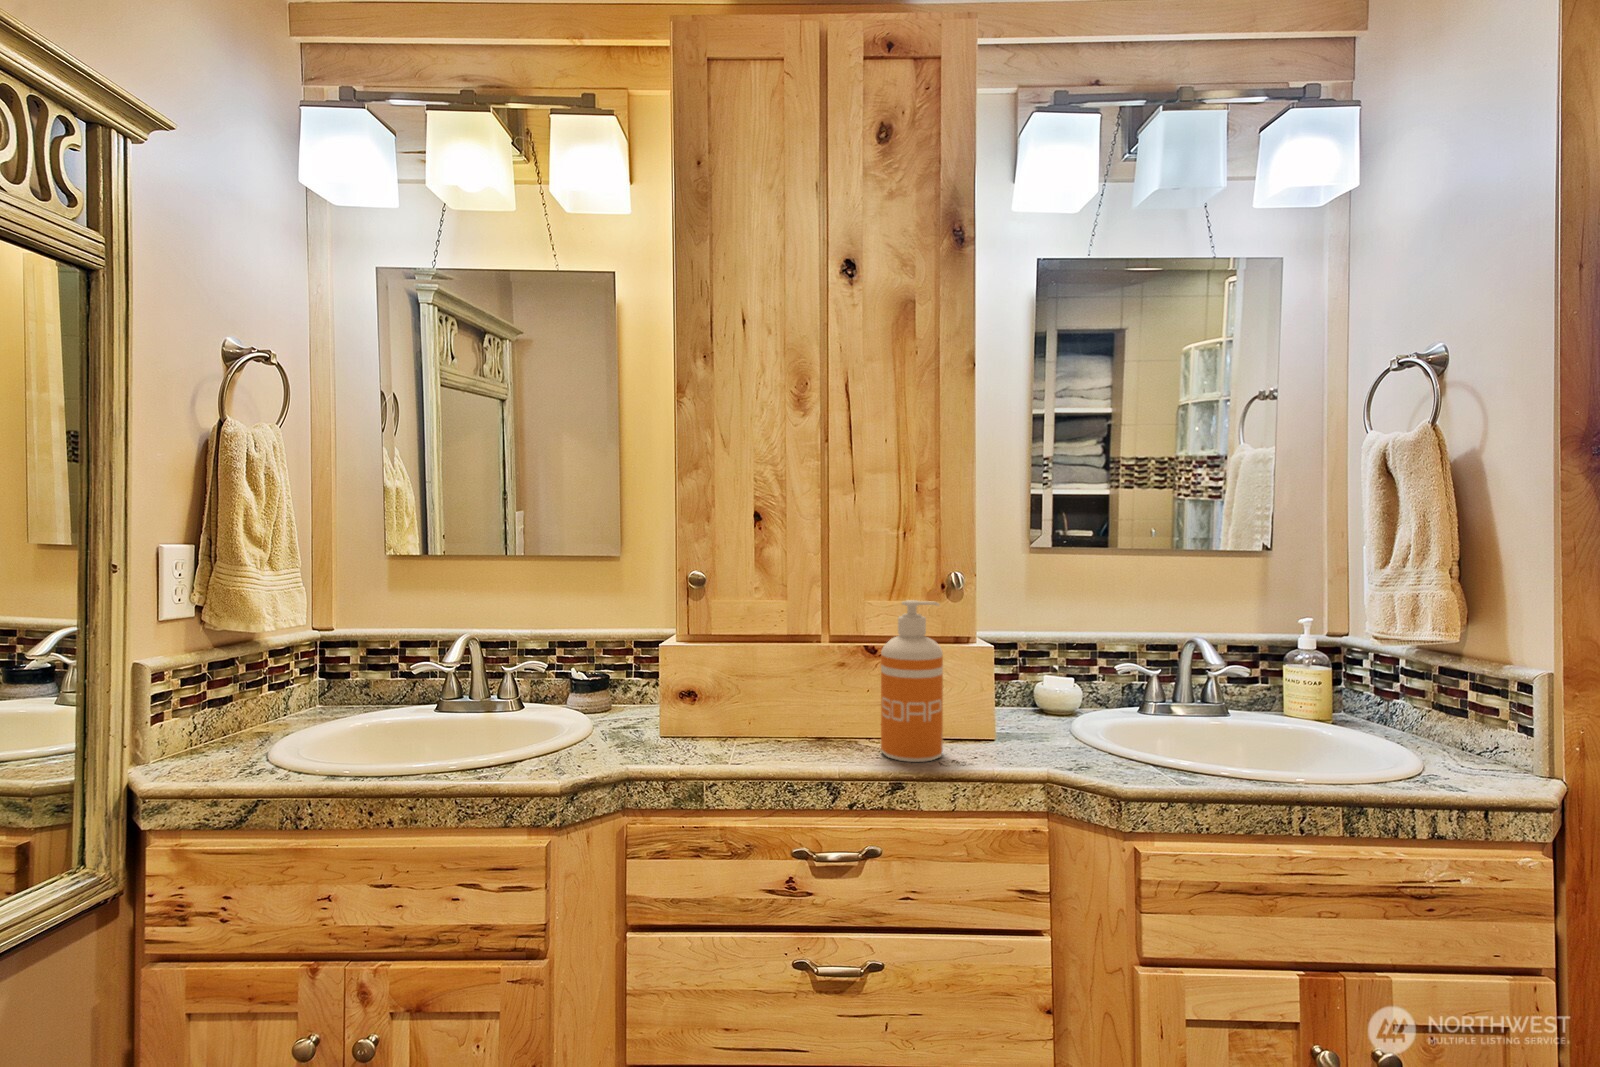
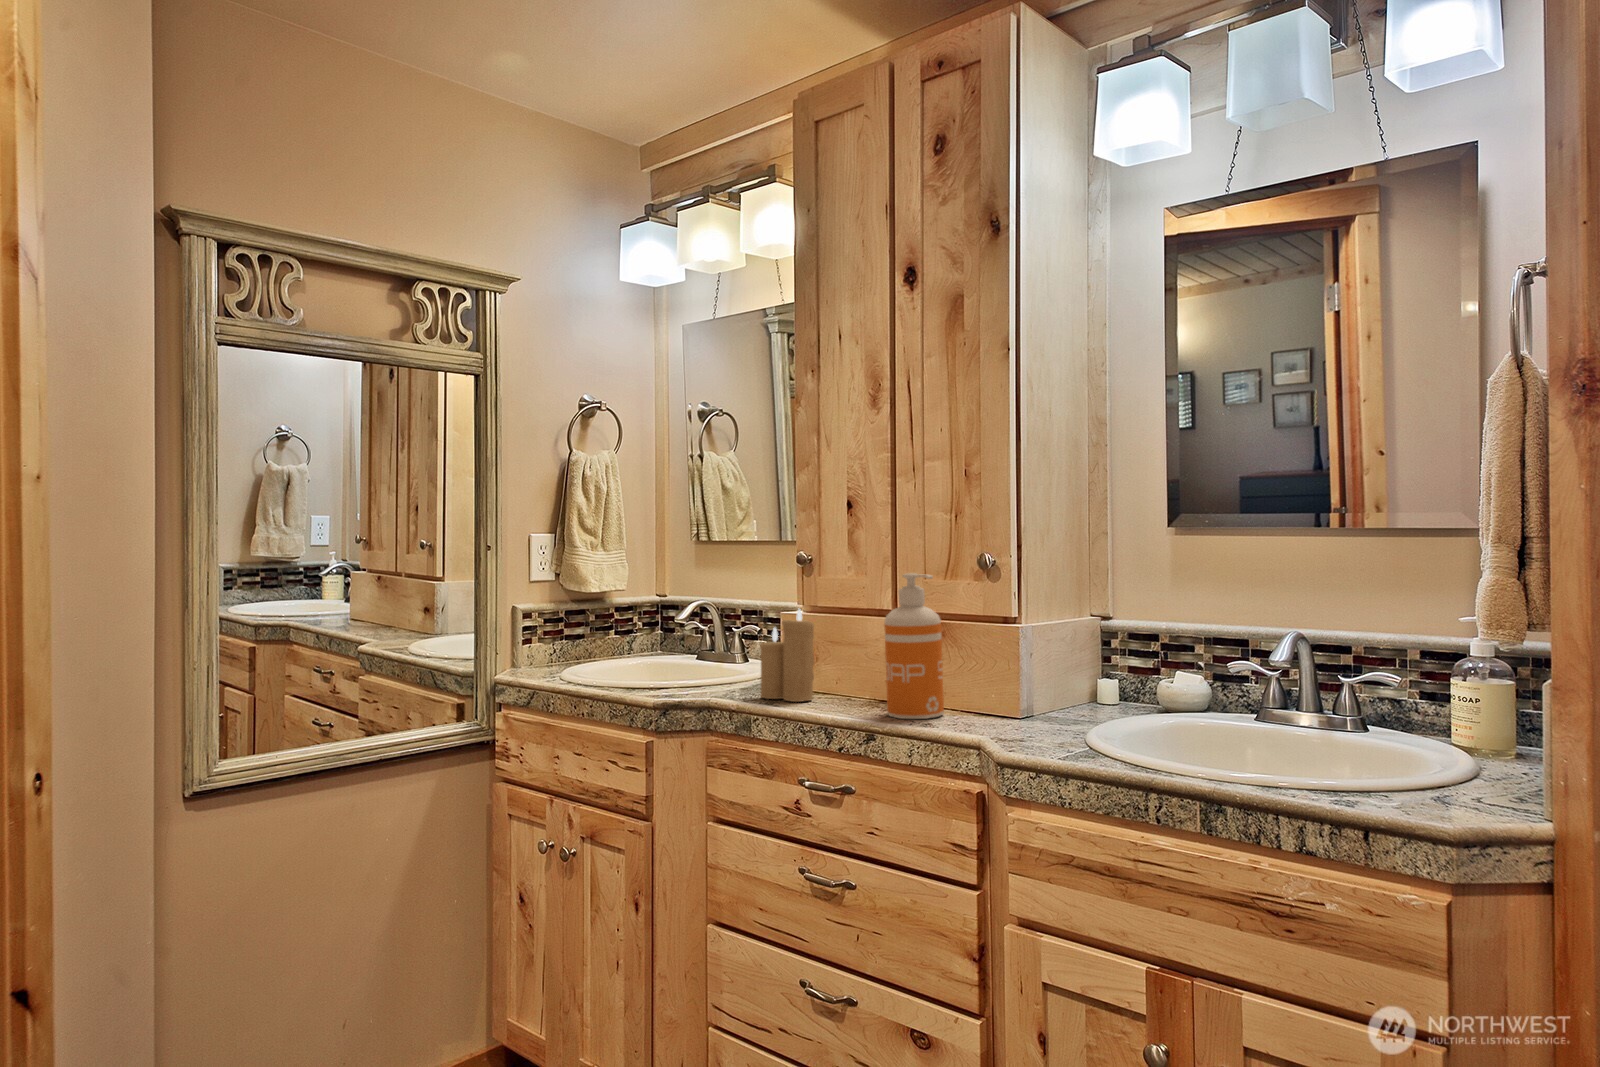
candle: none [682,644,759,759] -> present [760,609,814,702]

